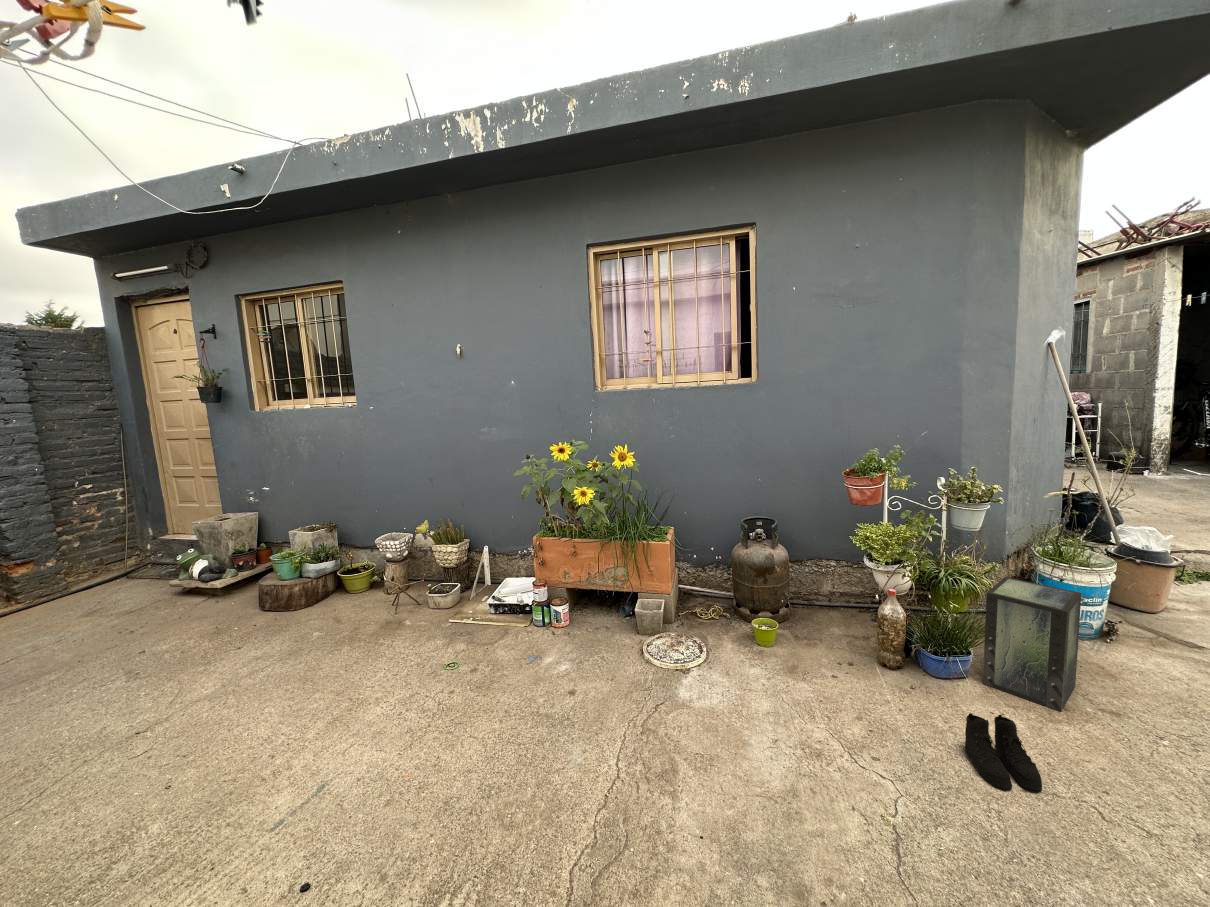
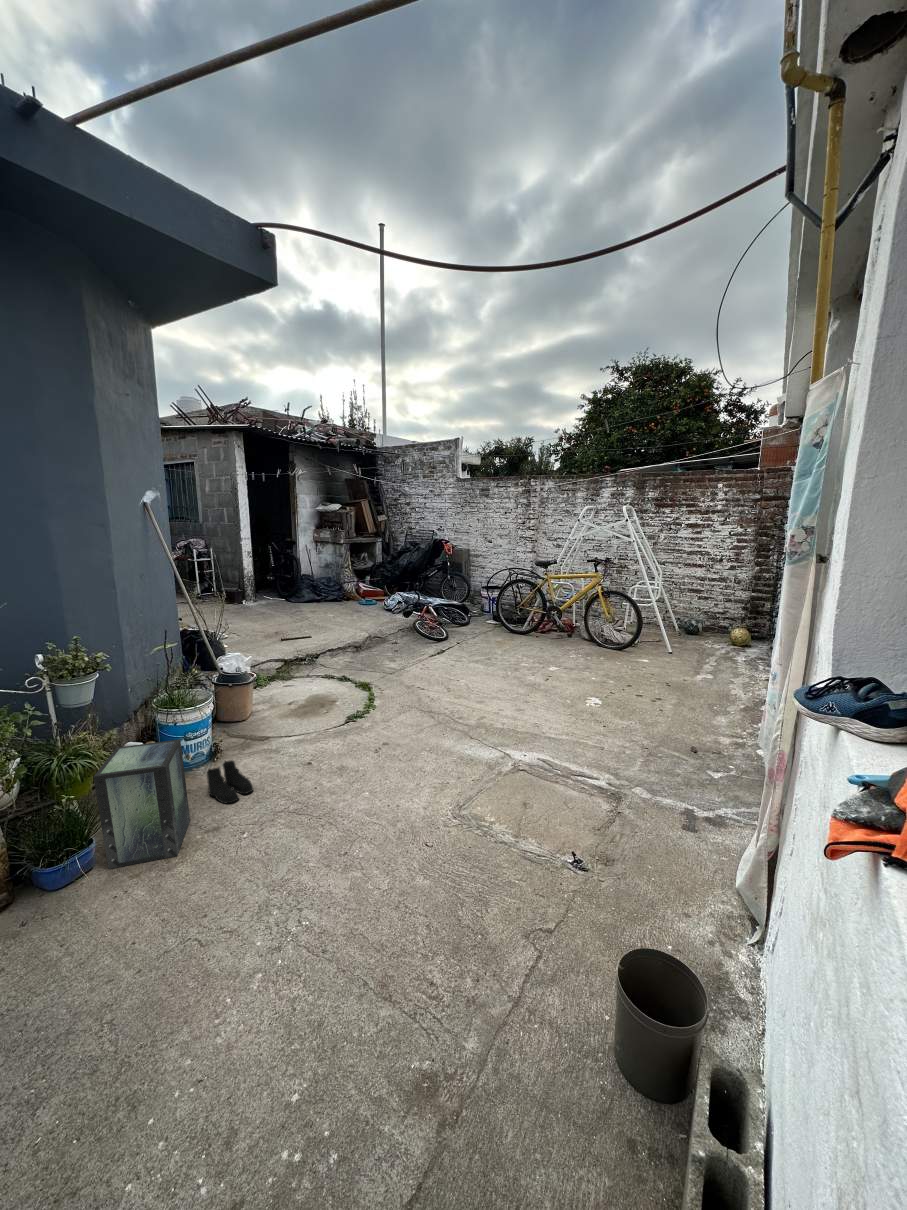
boots: present [965,713,1042,790] -> present [207,760,253,804]

